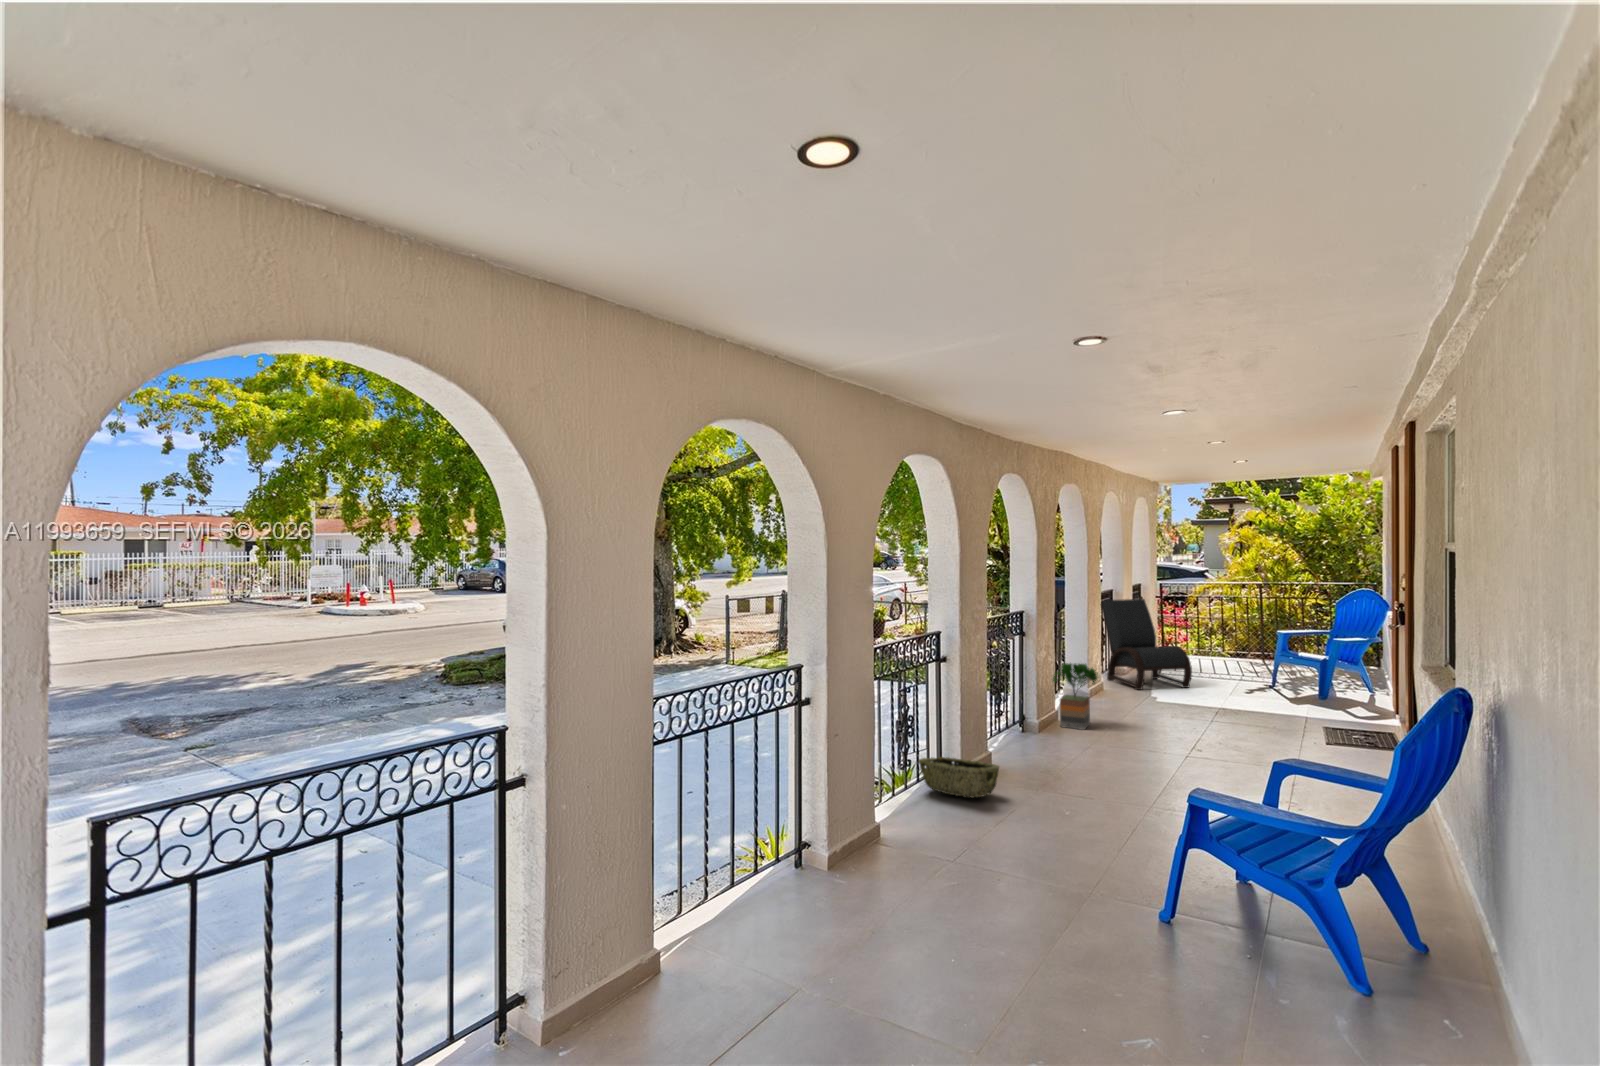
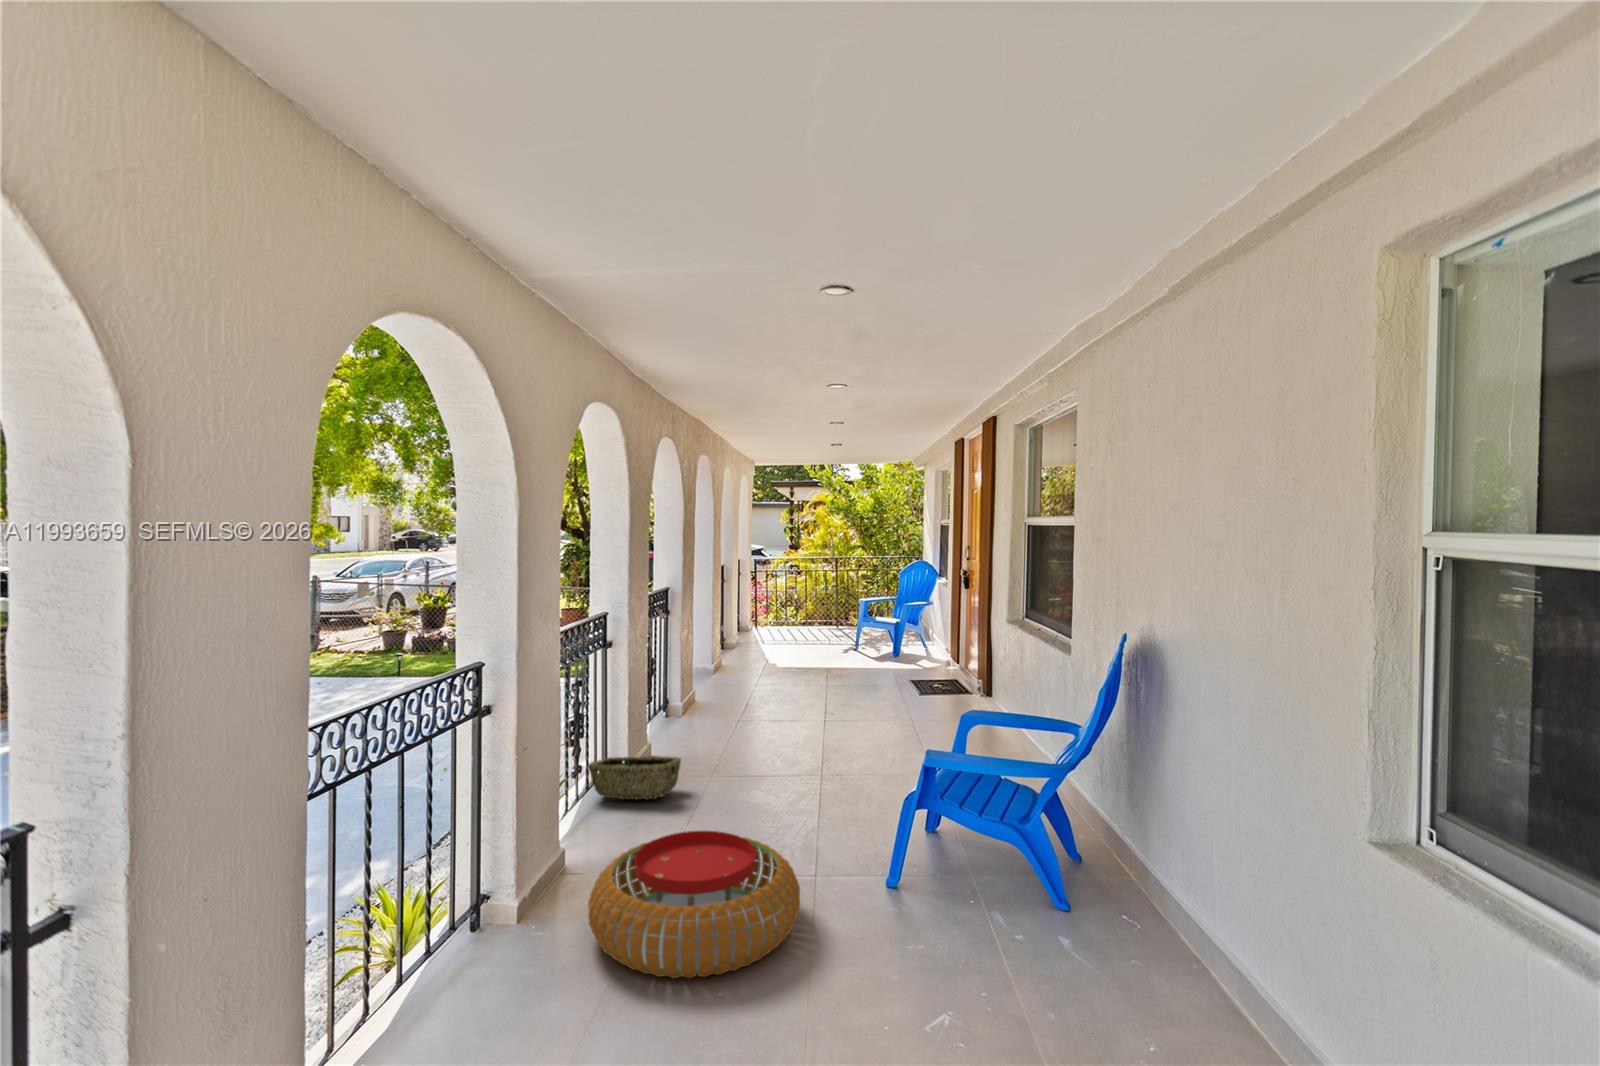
lounge chair: present [1102,599,1192,690] -> none [713,573,798,663]
potted tree: present [1053,663,1099,730] -> none [692,639,740,708]
pouf: none [864,823,1045,944] -> present [588,831,800,979]

